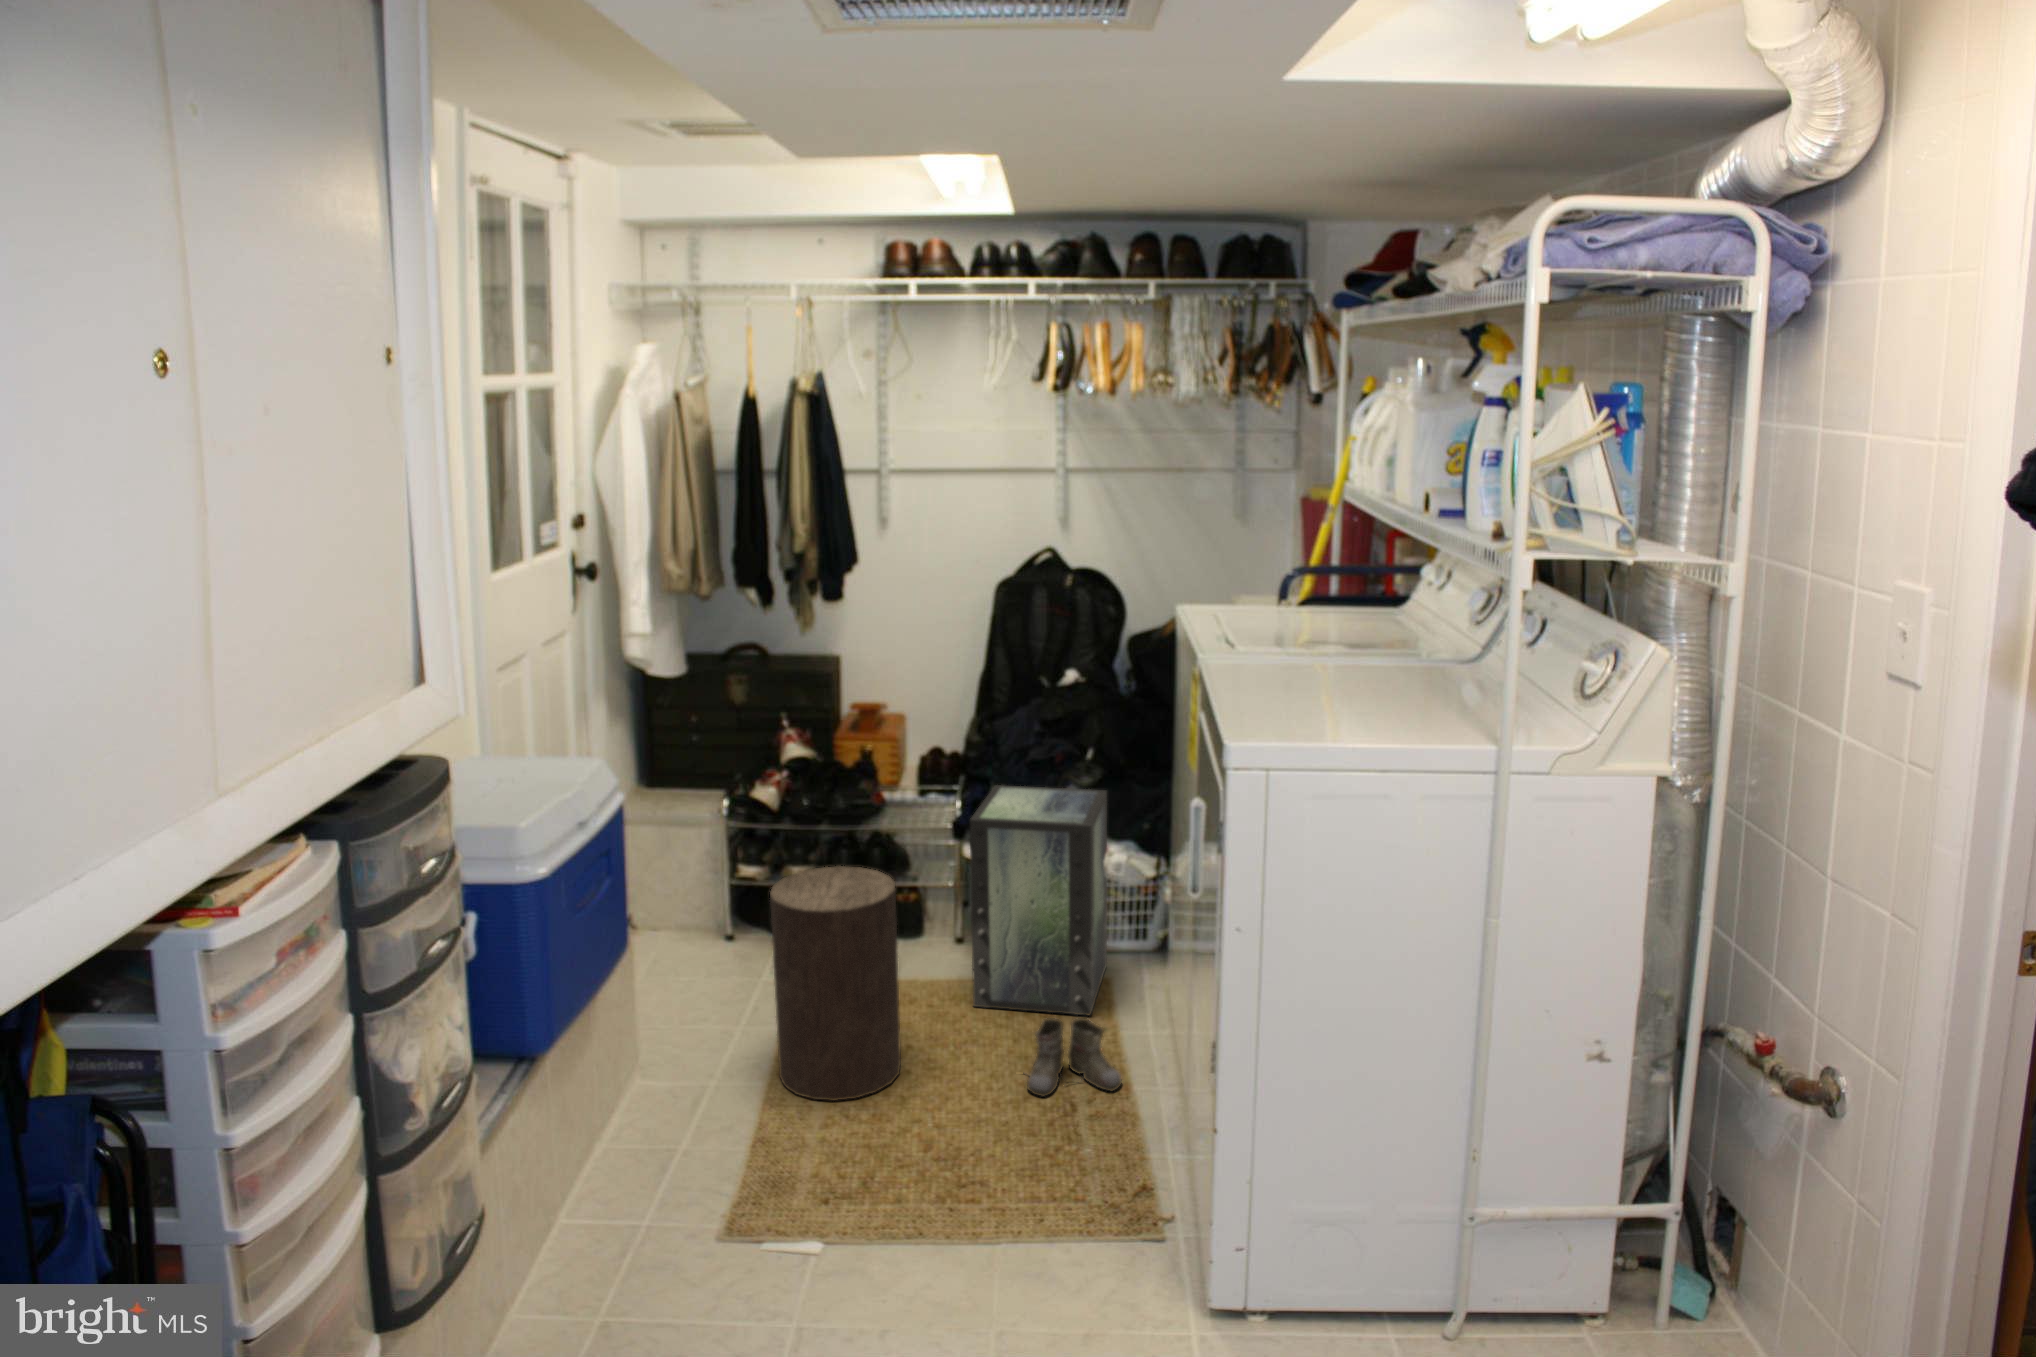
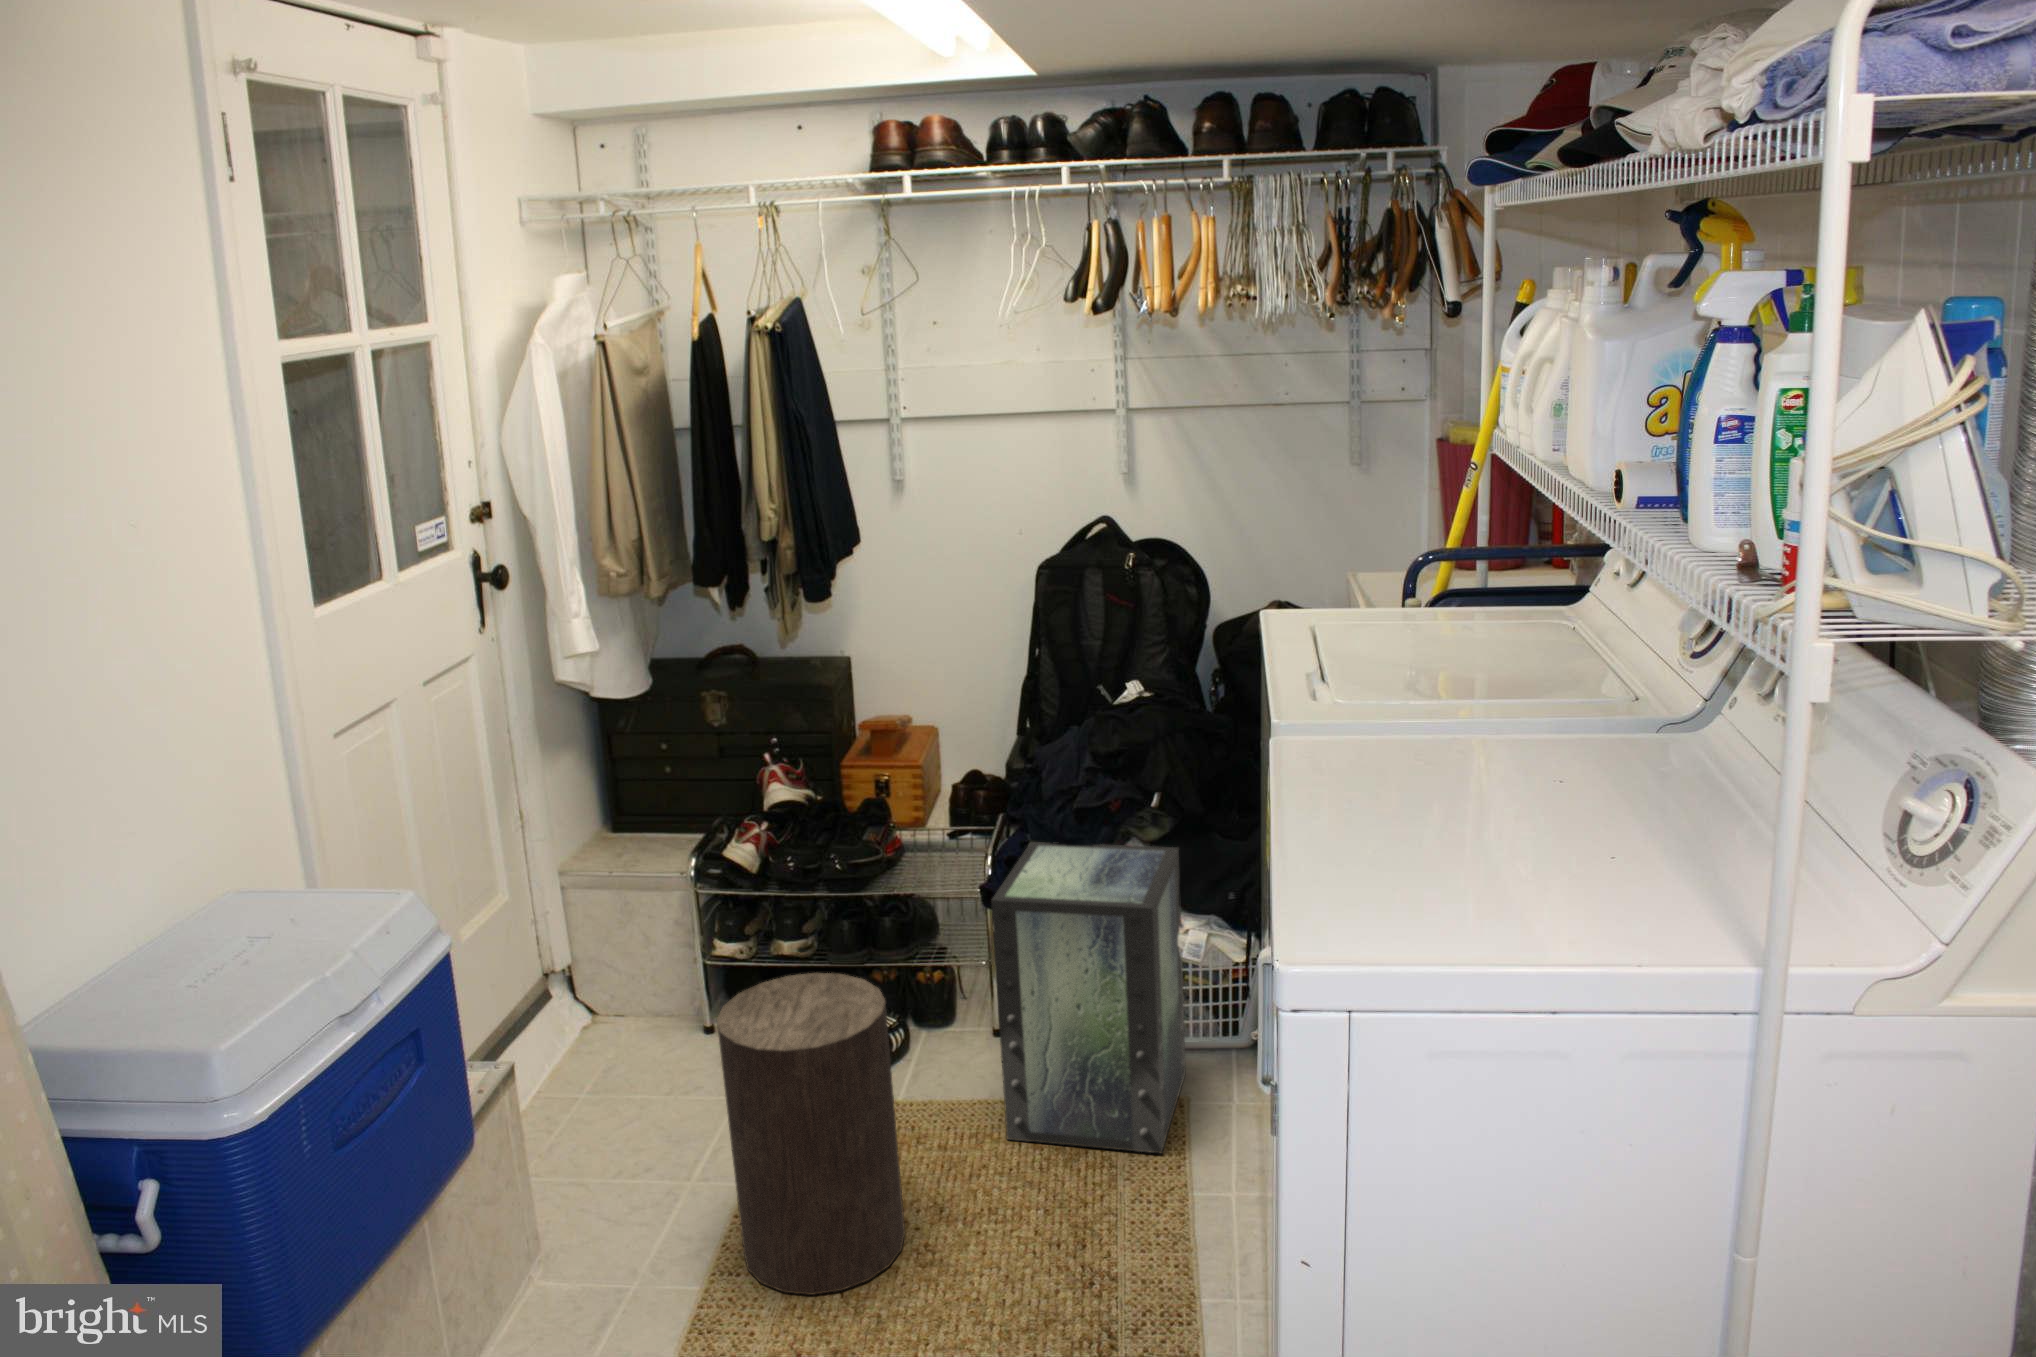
boots: present [1027,1018,1122,1097] -> none [1057,1174,1200,1288]

